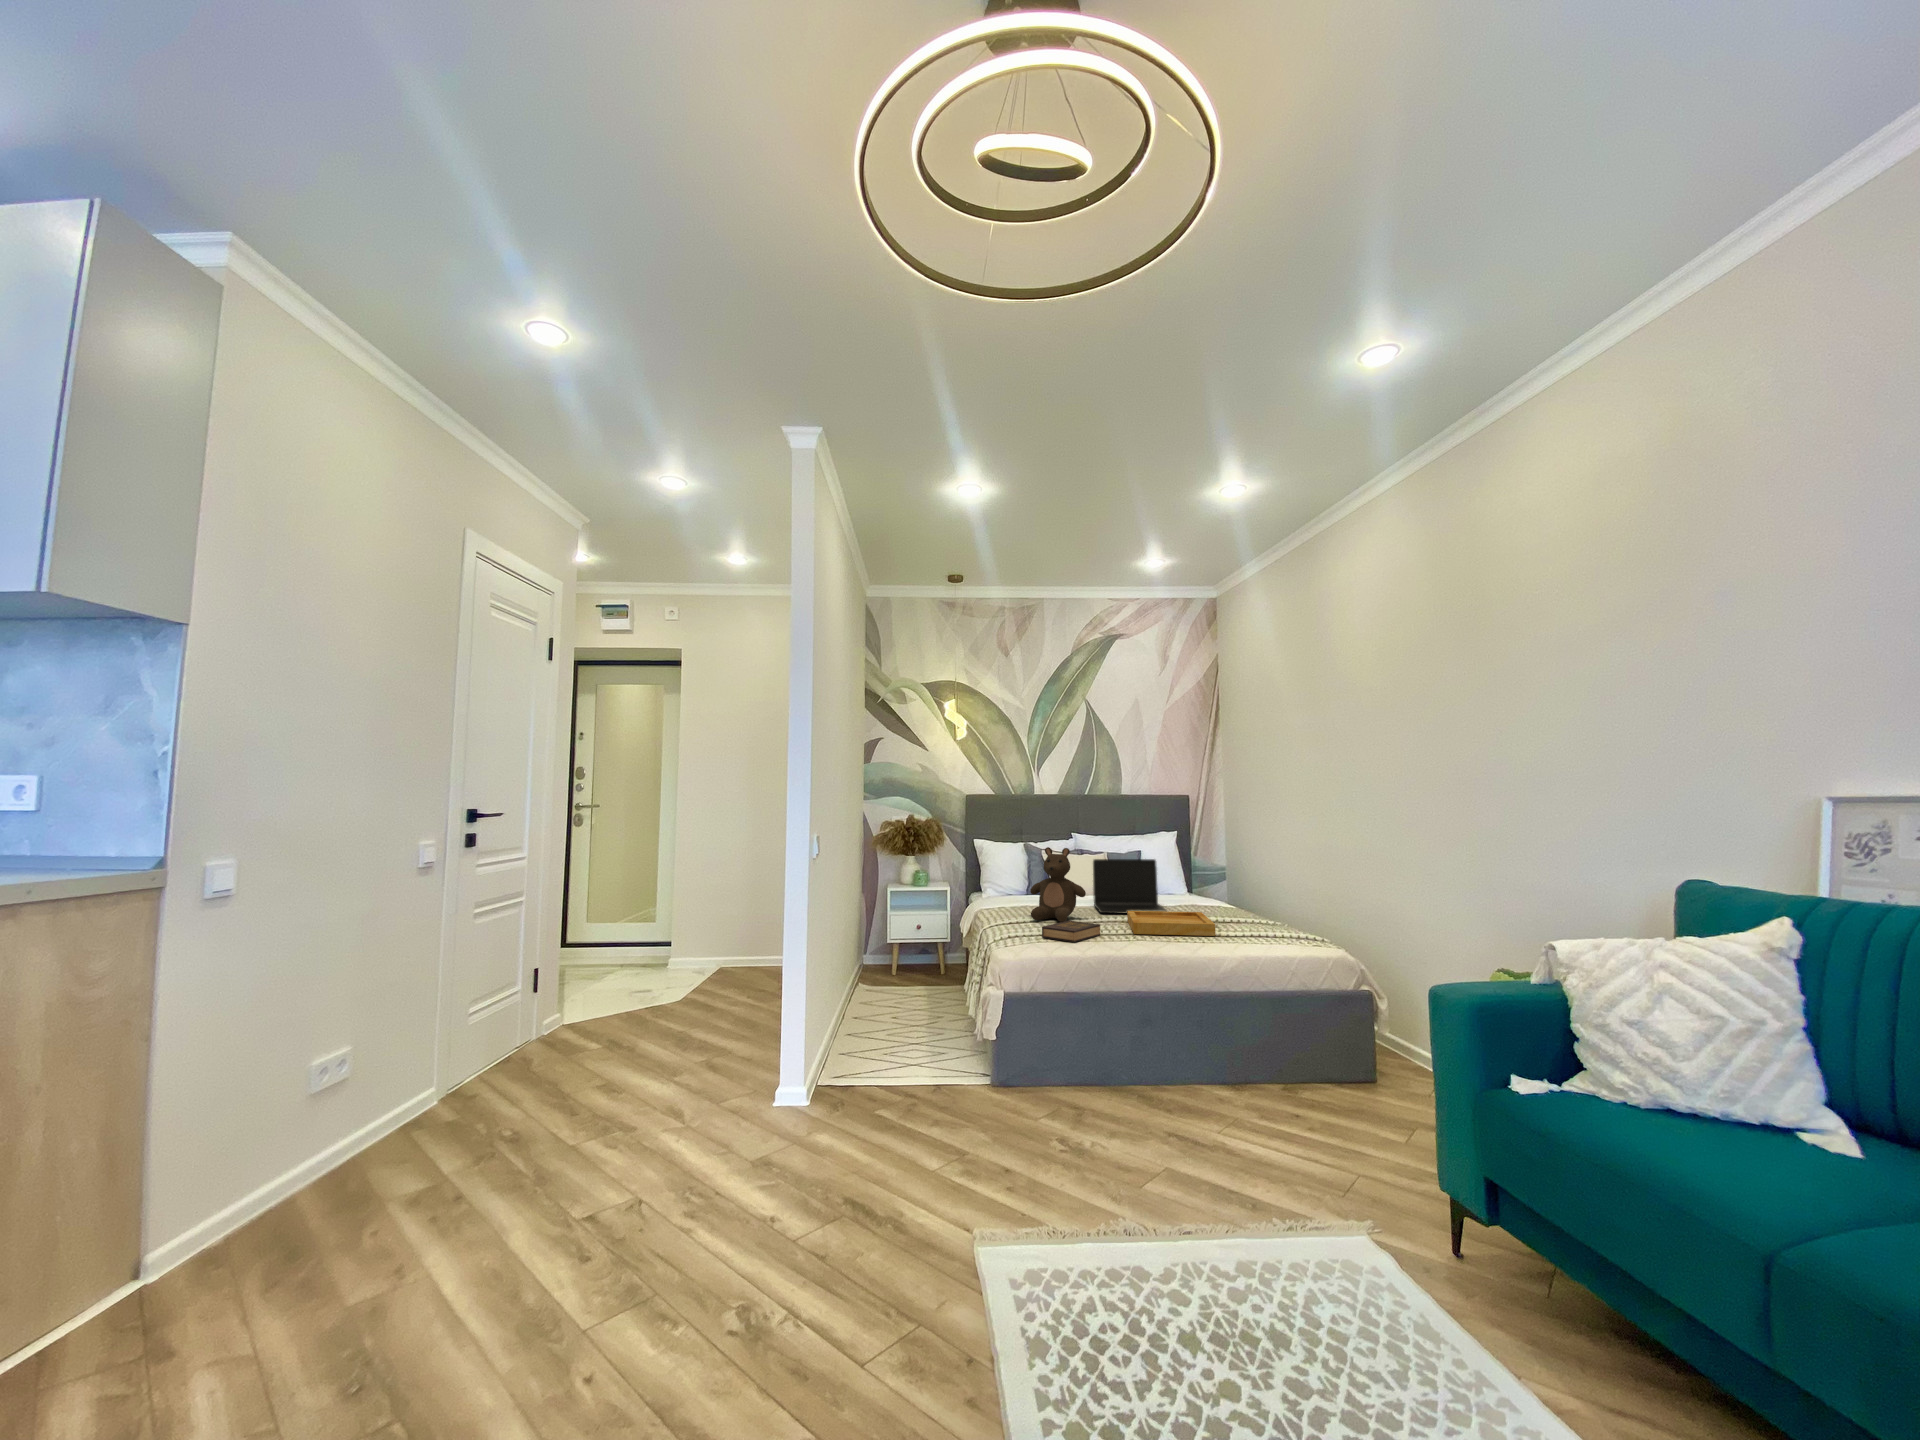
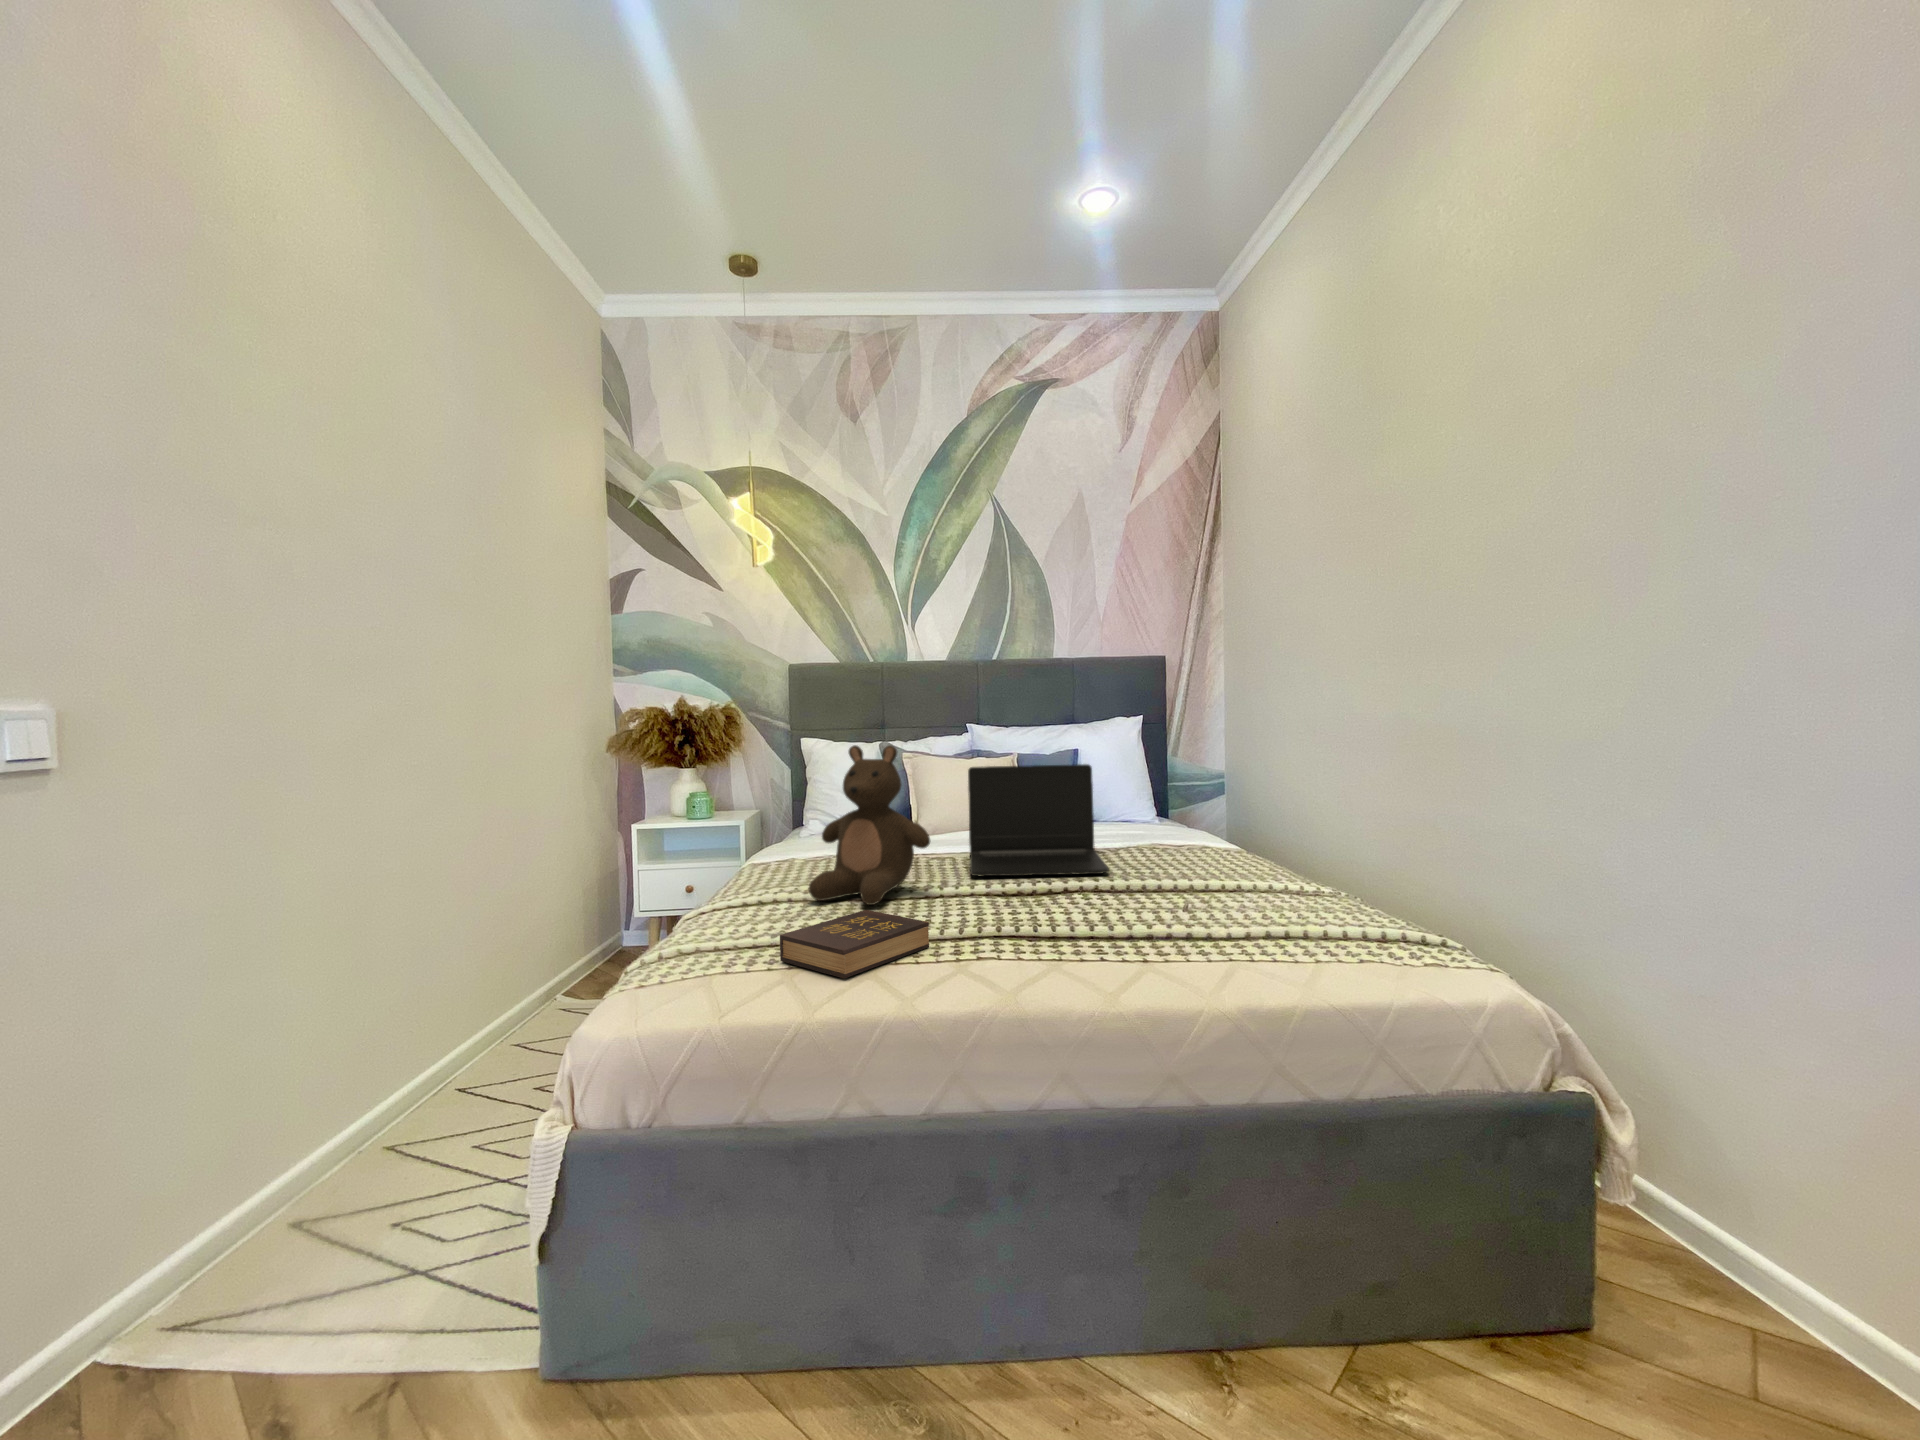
tray: present [1127,911,1216,936] -> none [1009,875,1202,943]

